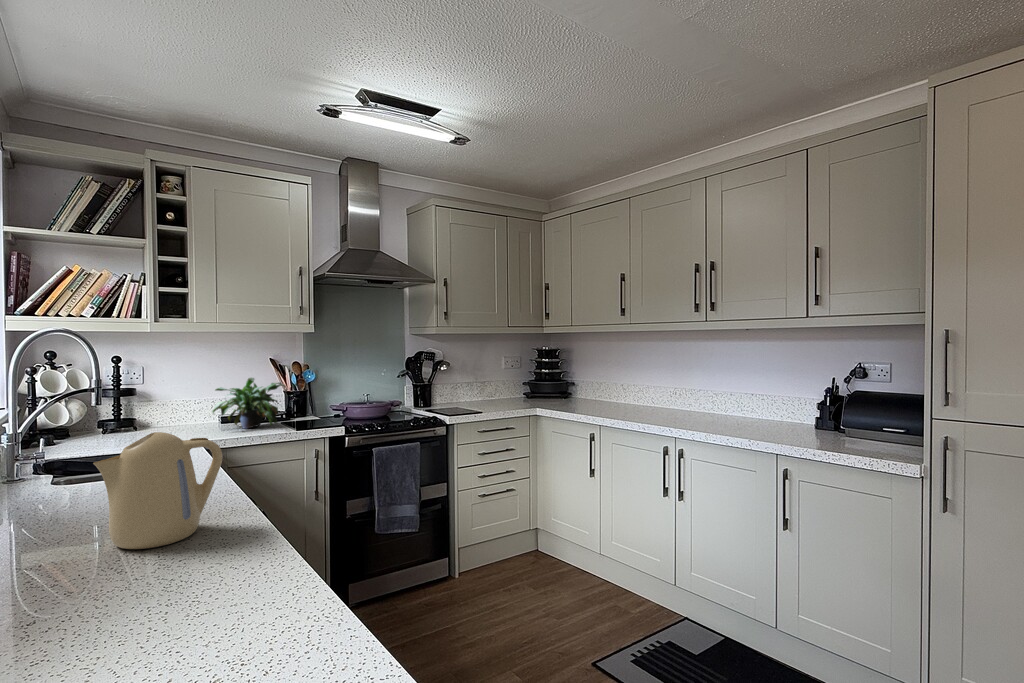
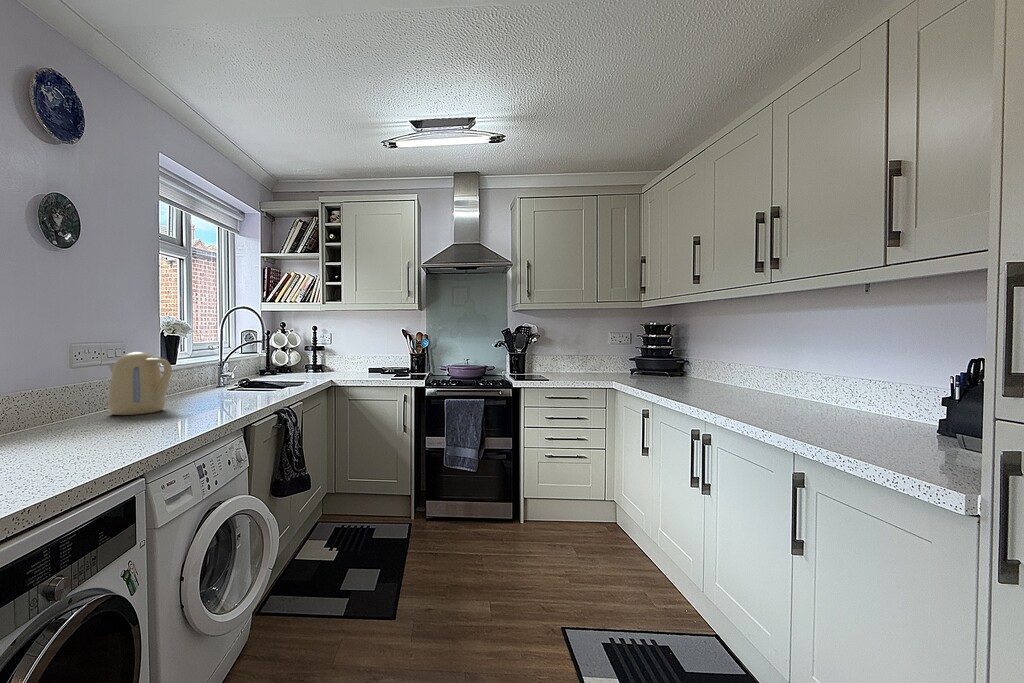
potted plant: present [212,378,285,428] -> none [349,341,399,376]

